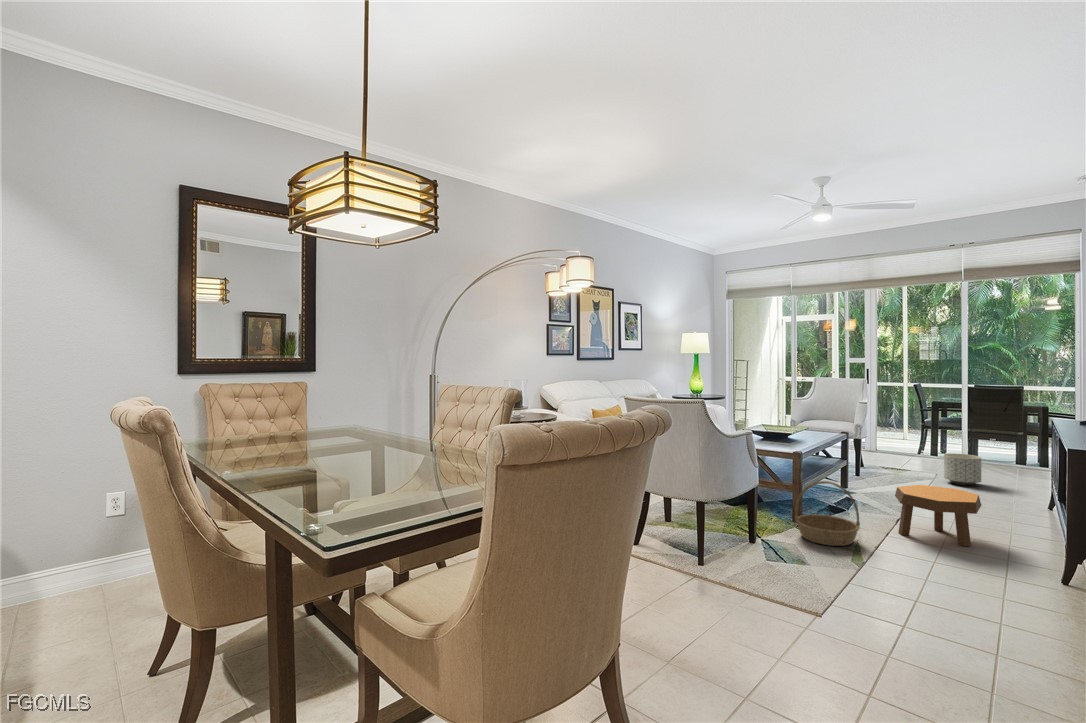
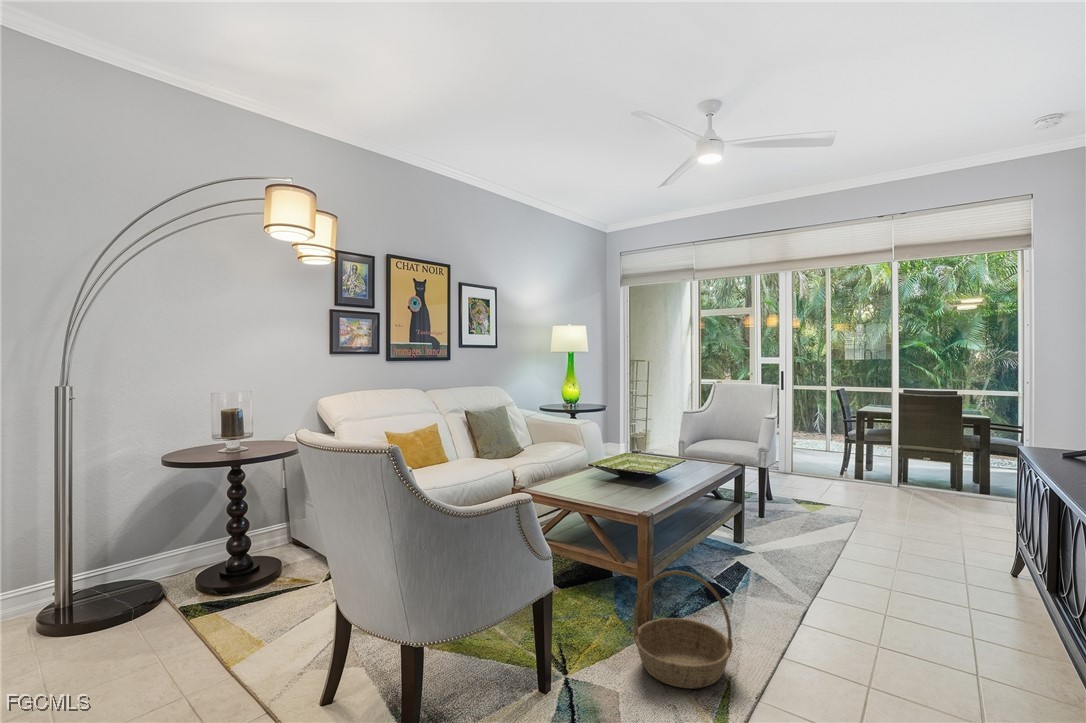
planter: present [944,453,981,485] -> none [870,486,917,531]
footstool: present [895,485,981,546] -> none [795,559,922,676]

